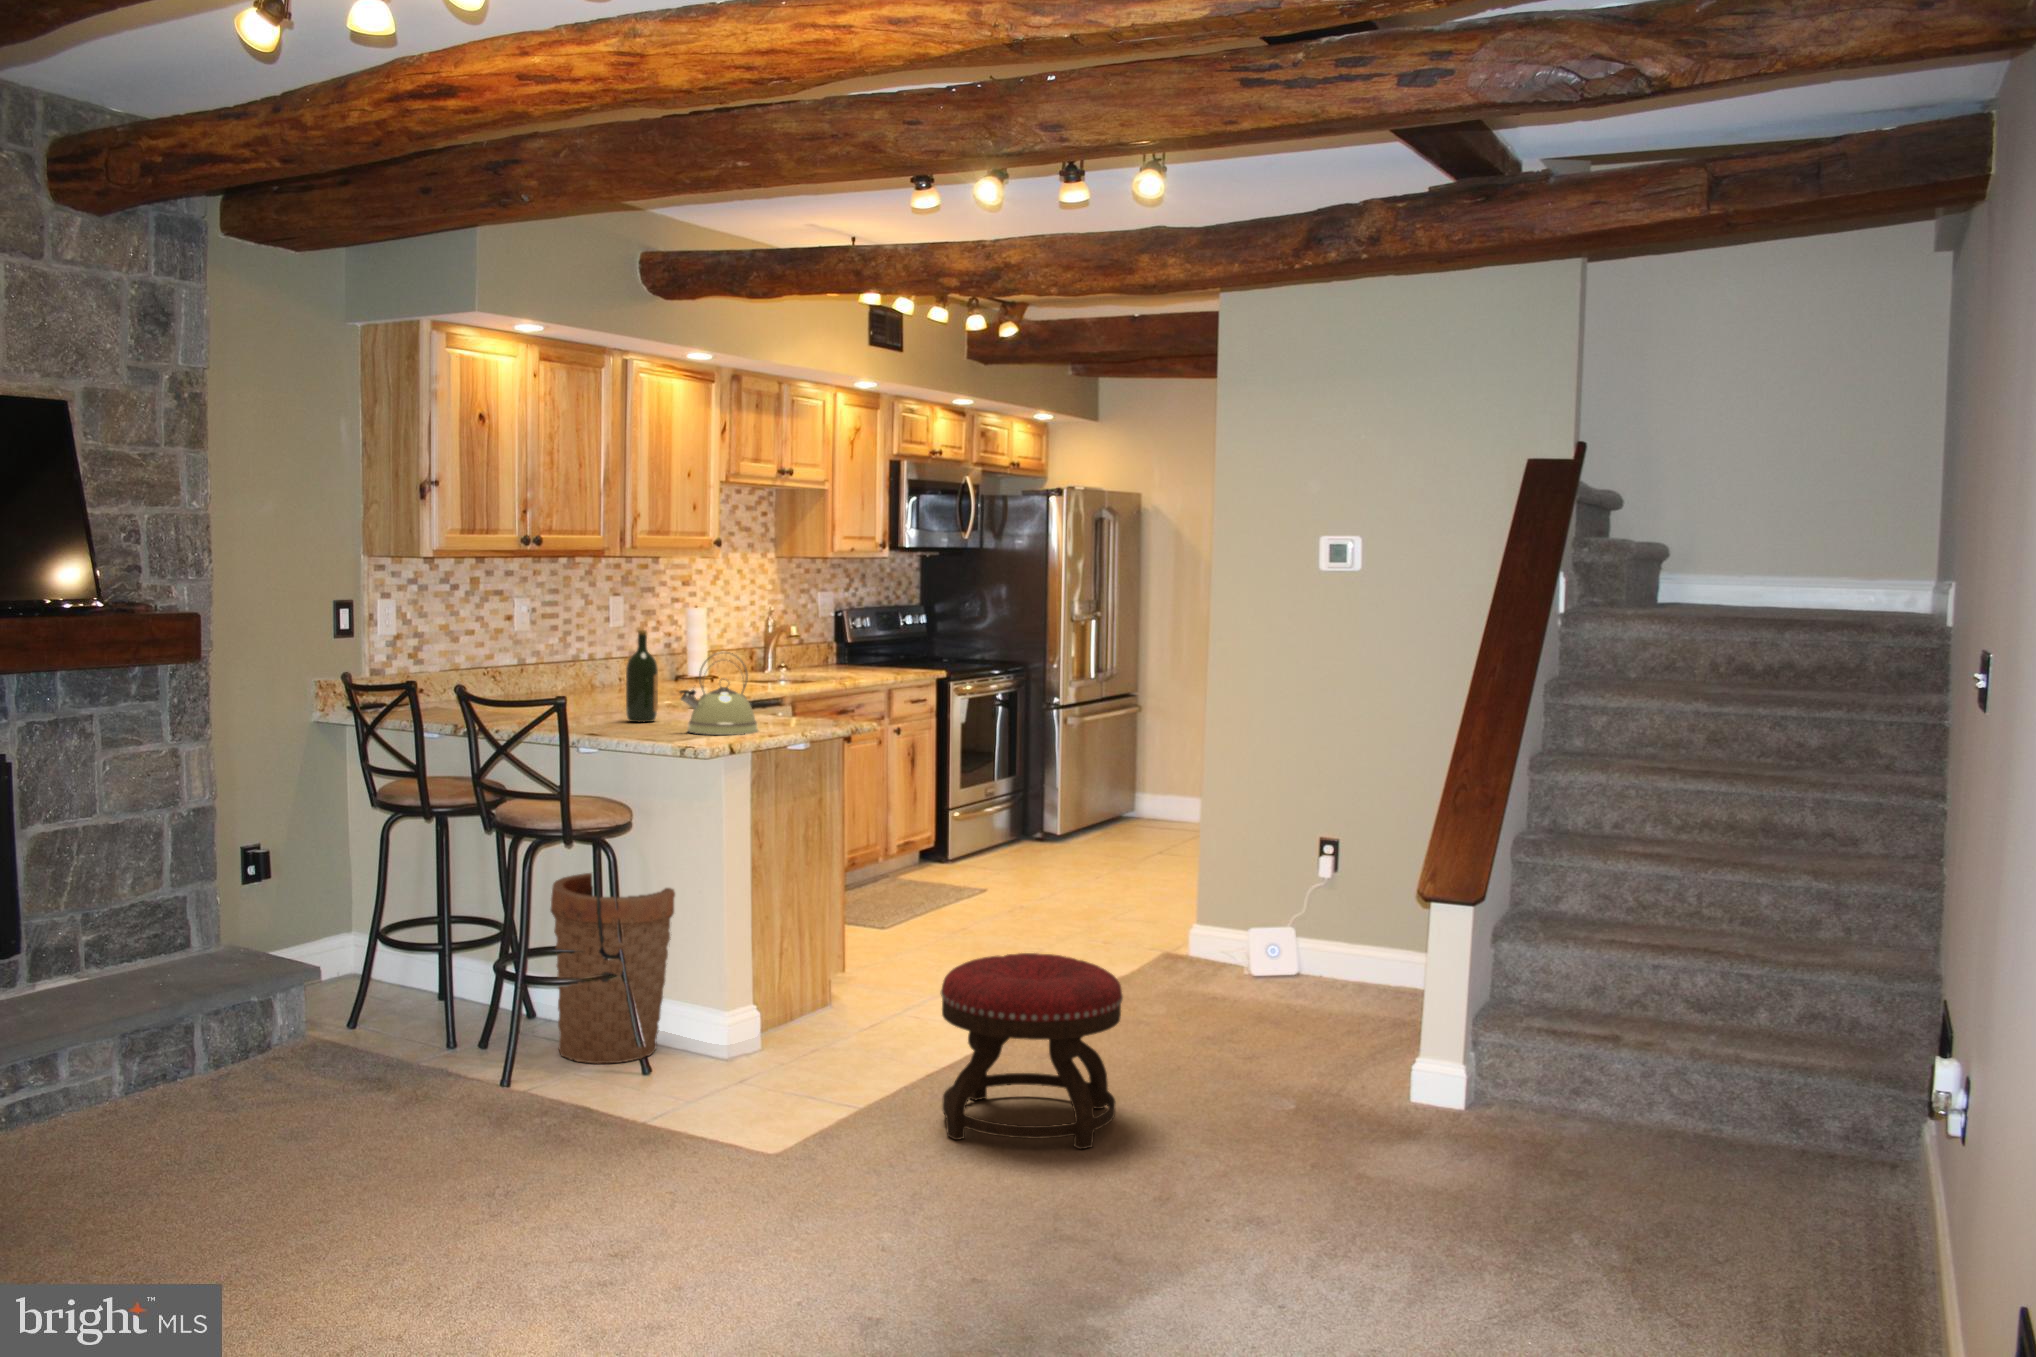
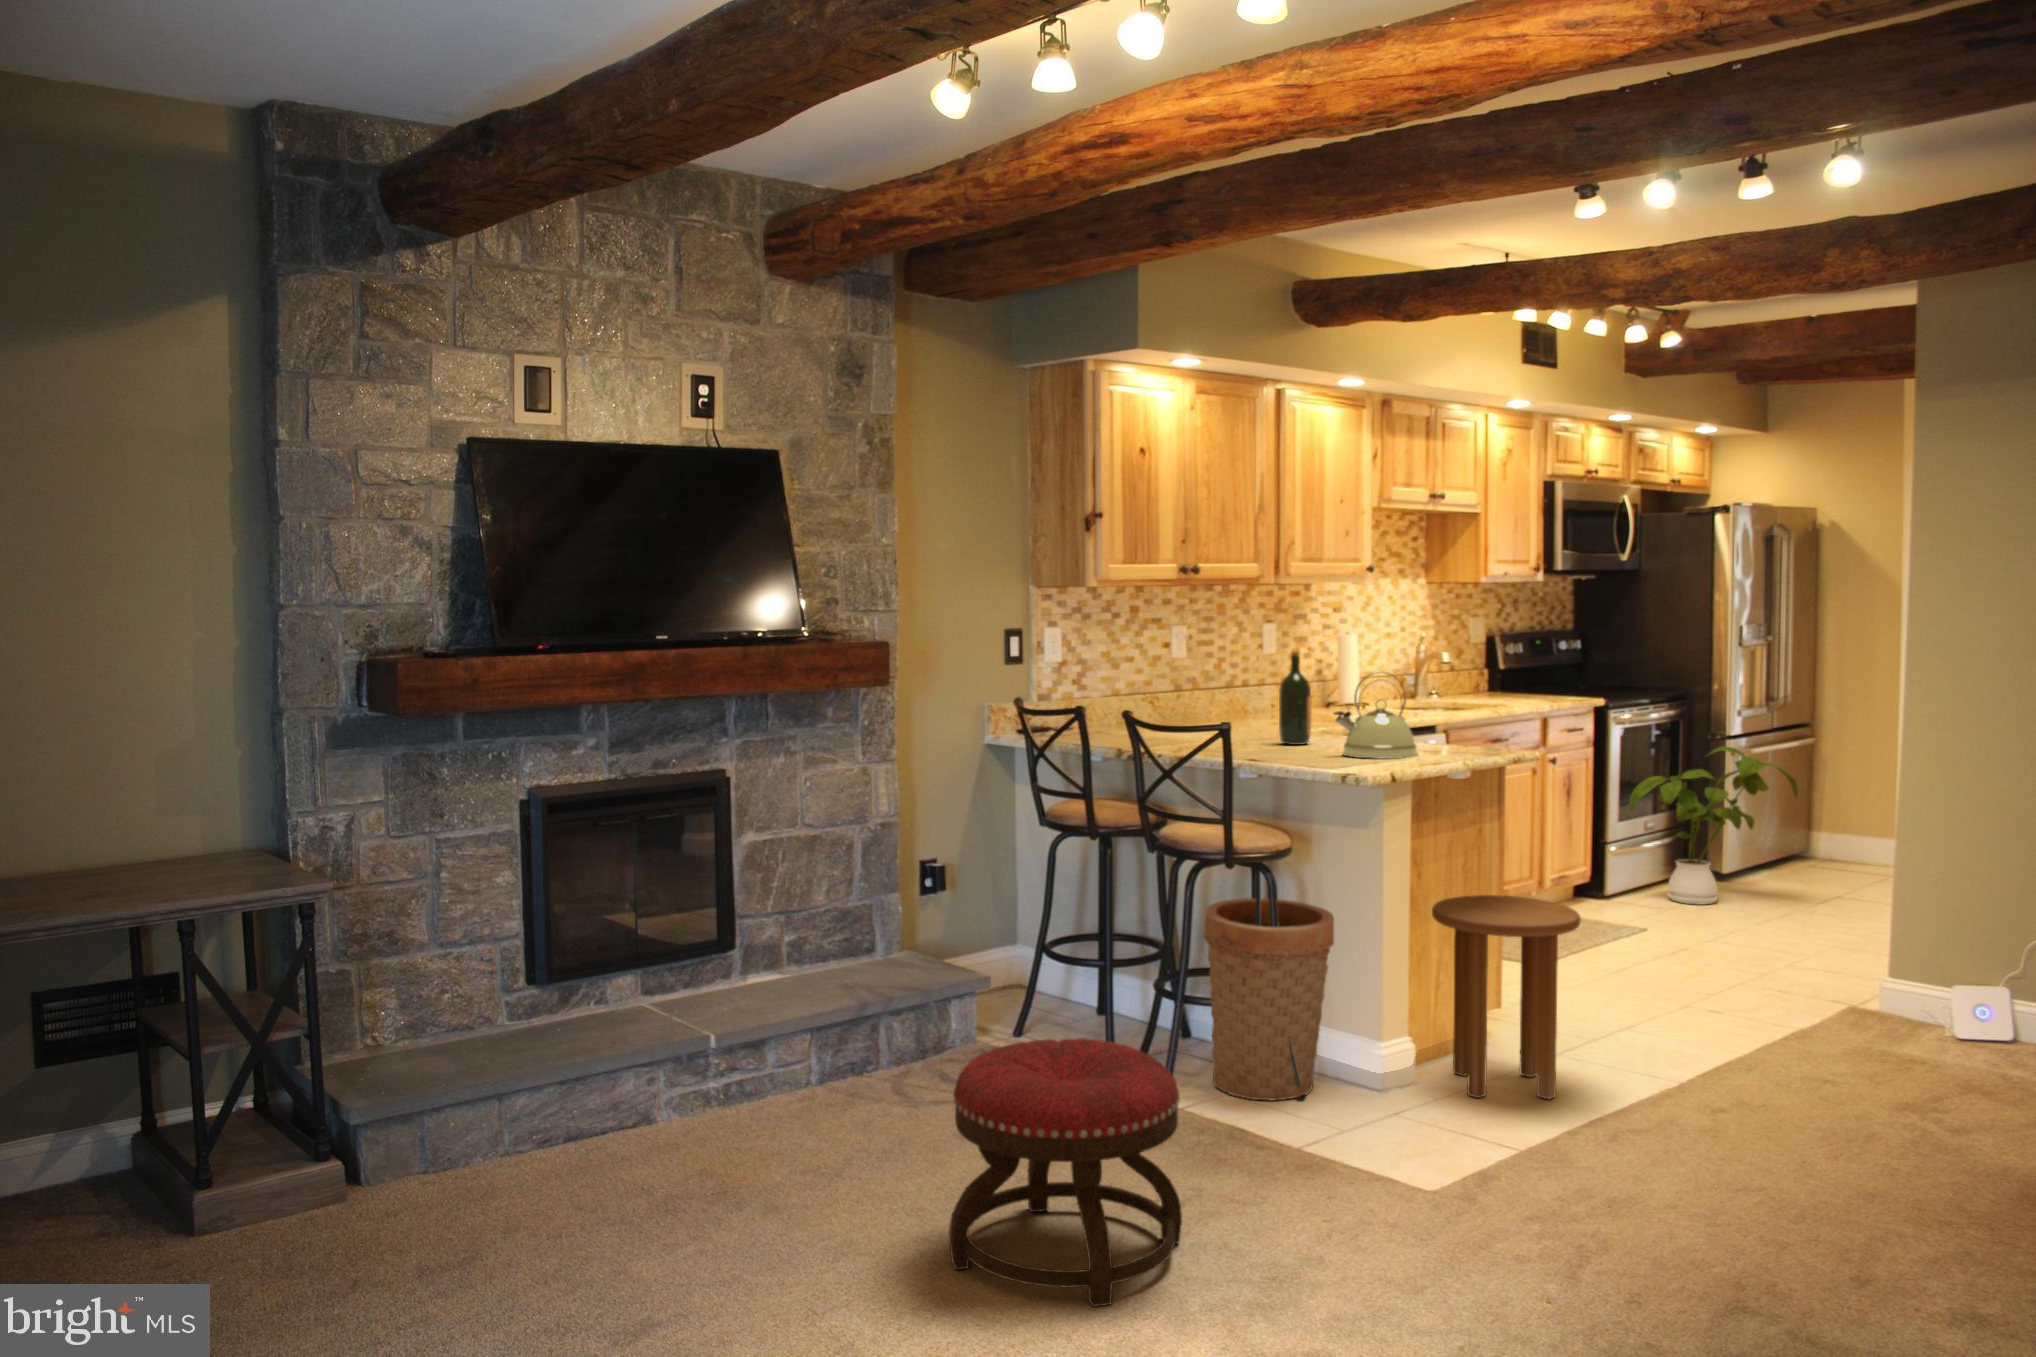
house plant: none [966,719,1111,869] -> present [1629,746,1798,905]
side table: none [769,861,899,1046] -> present [1432,895,1580,1099]
ottoman: present [941,953,1123,1149] -> present [949,1038,1182,1307]

